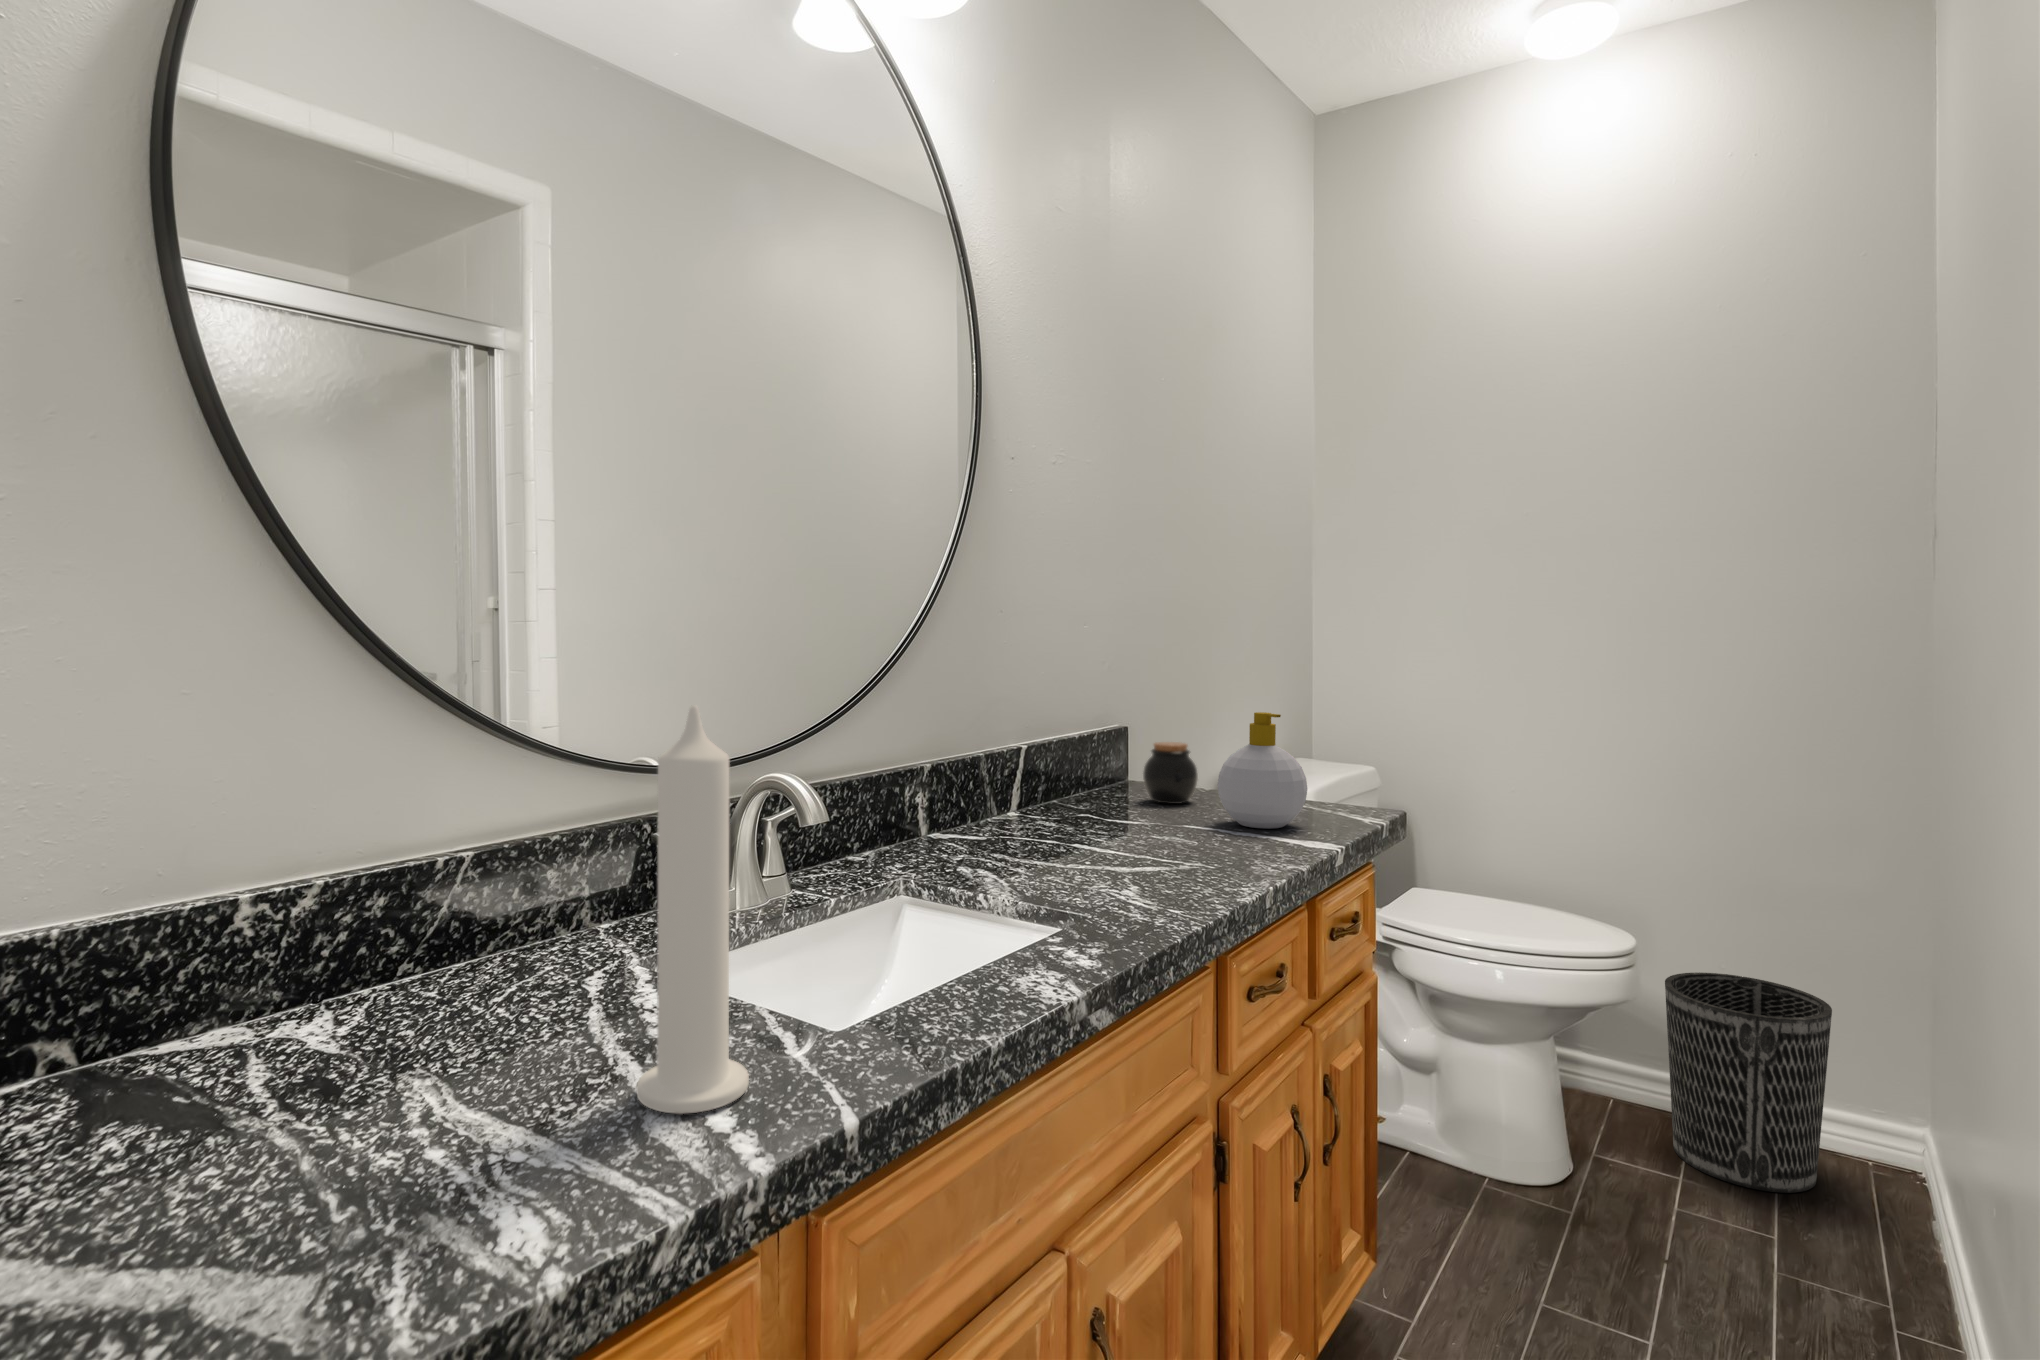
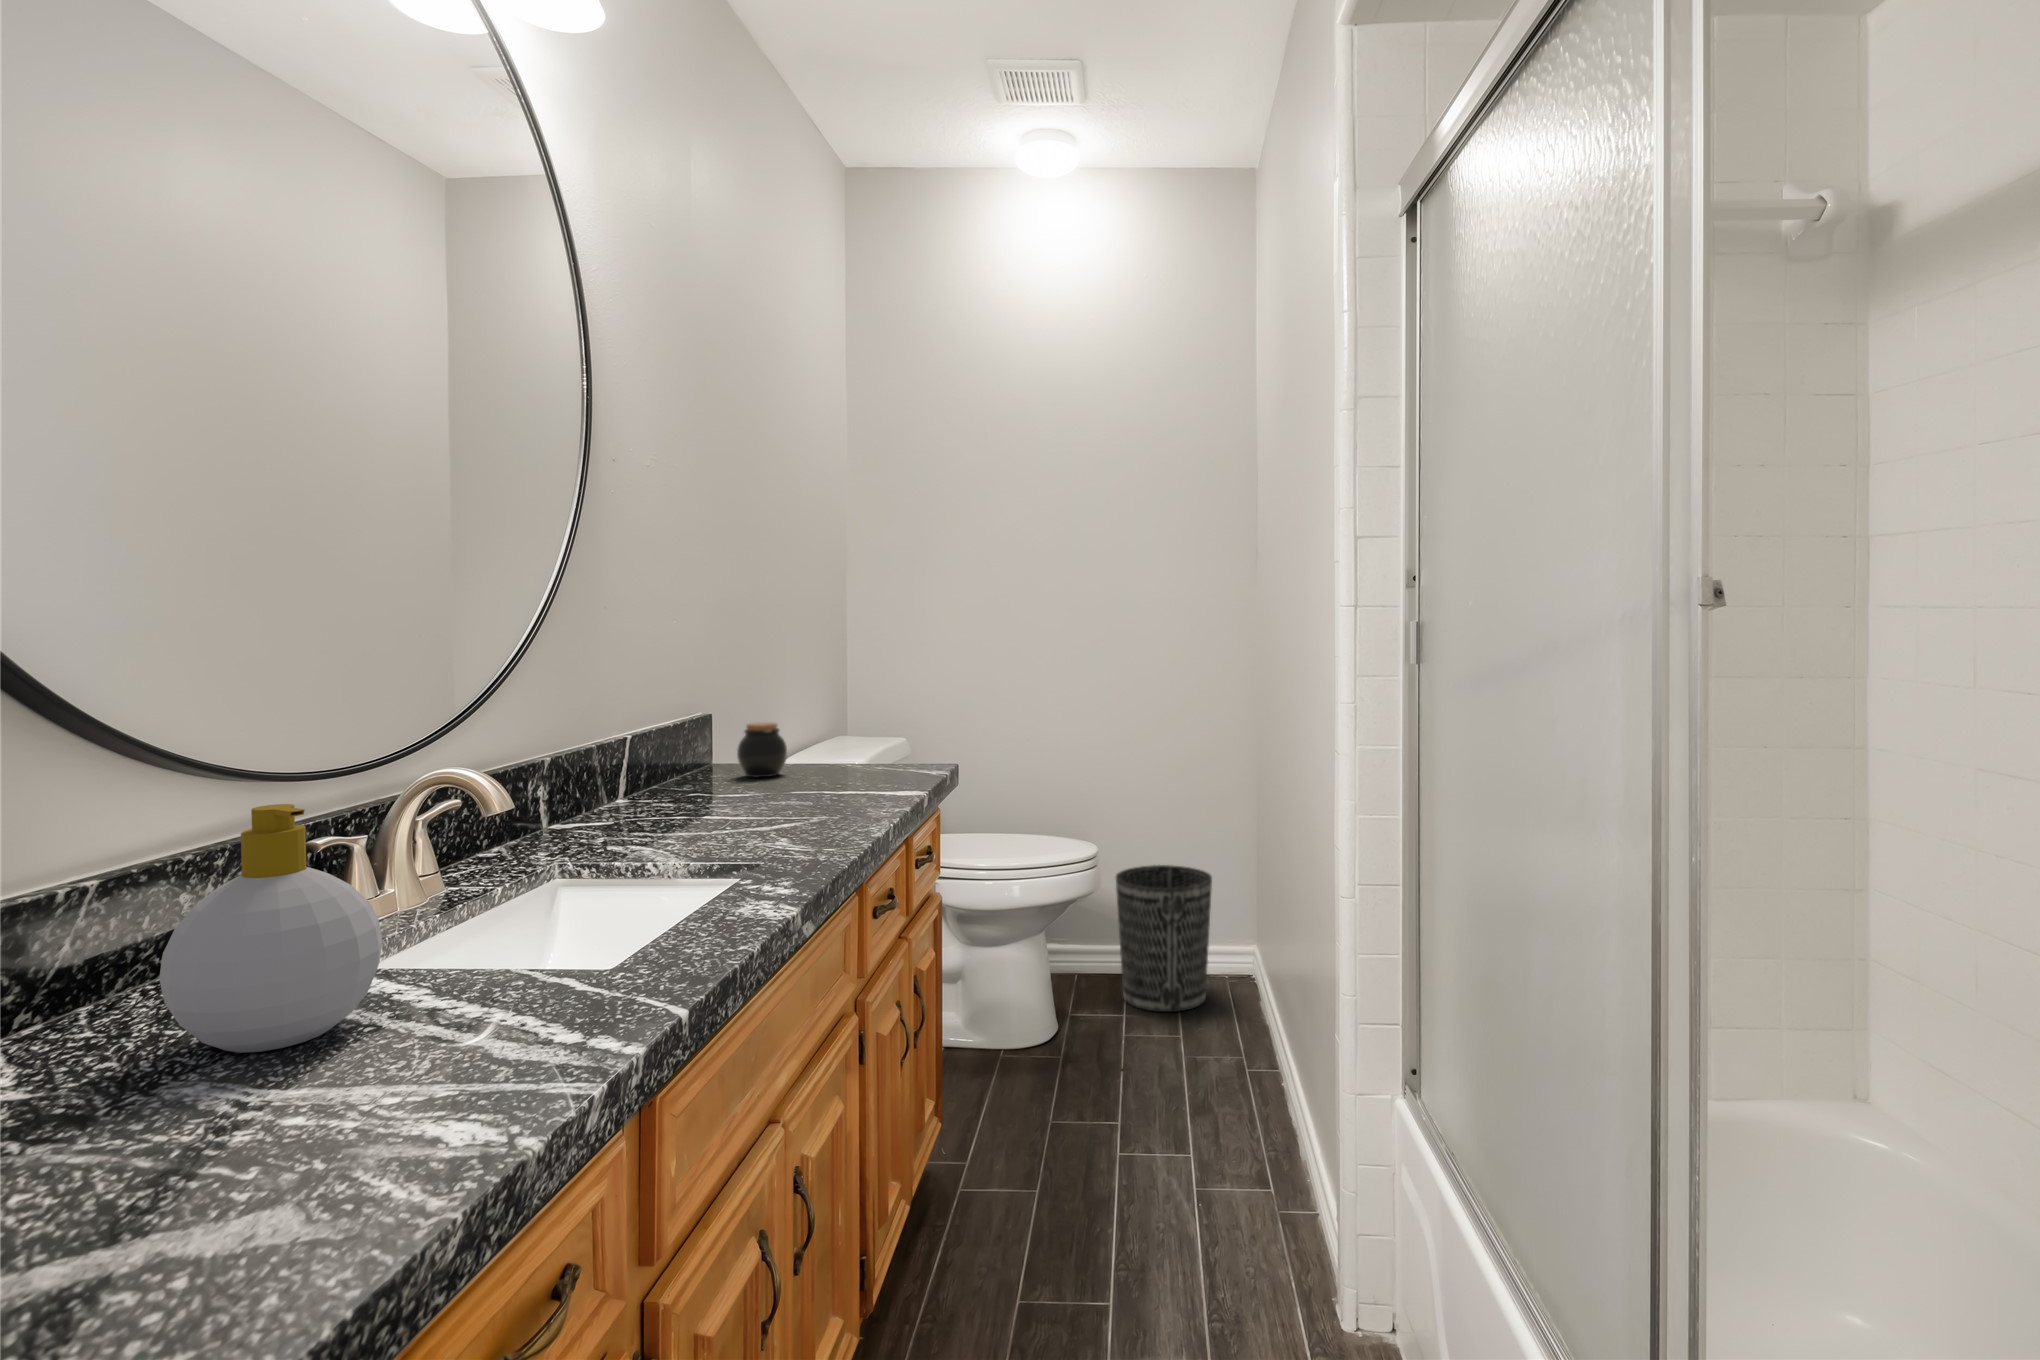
candle: present [637,705,749,1114] -> none [471,691,577,1041]
soap bottle: present [1218,712,1307,829] -> present [159,804,382,1053]

